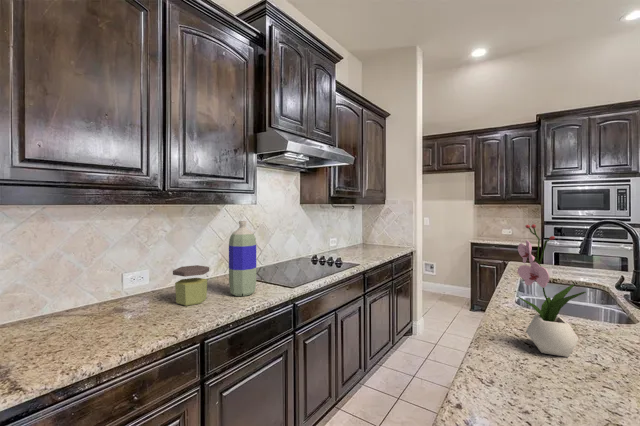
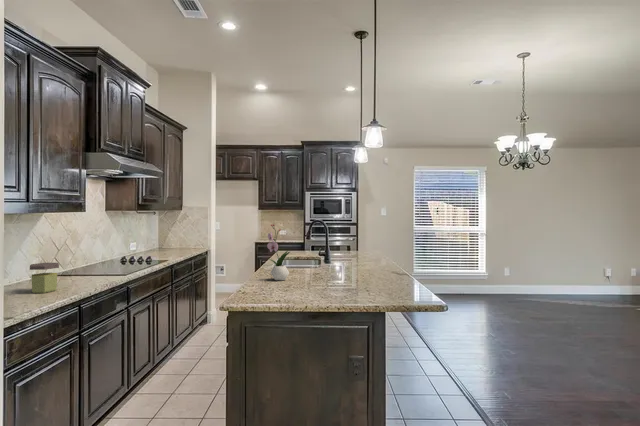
bottle: present [229,221,256,296] -> none [73,226,97,285]

